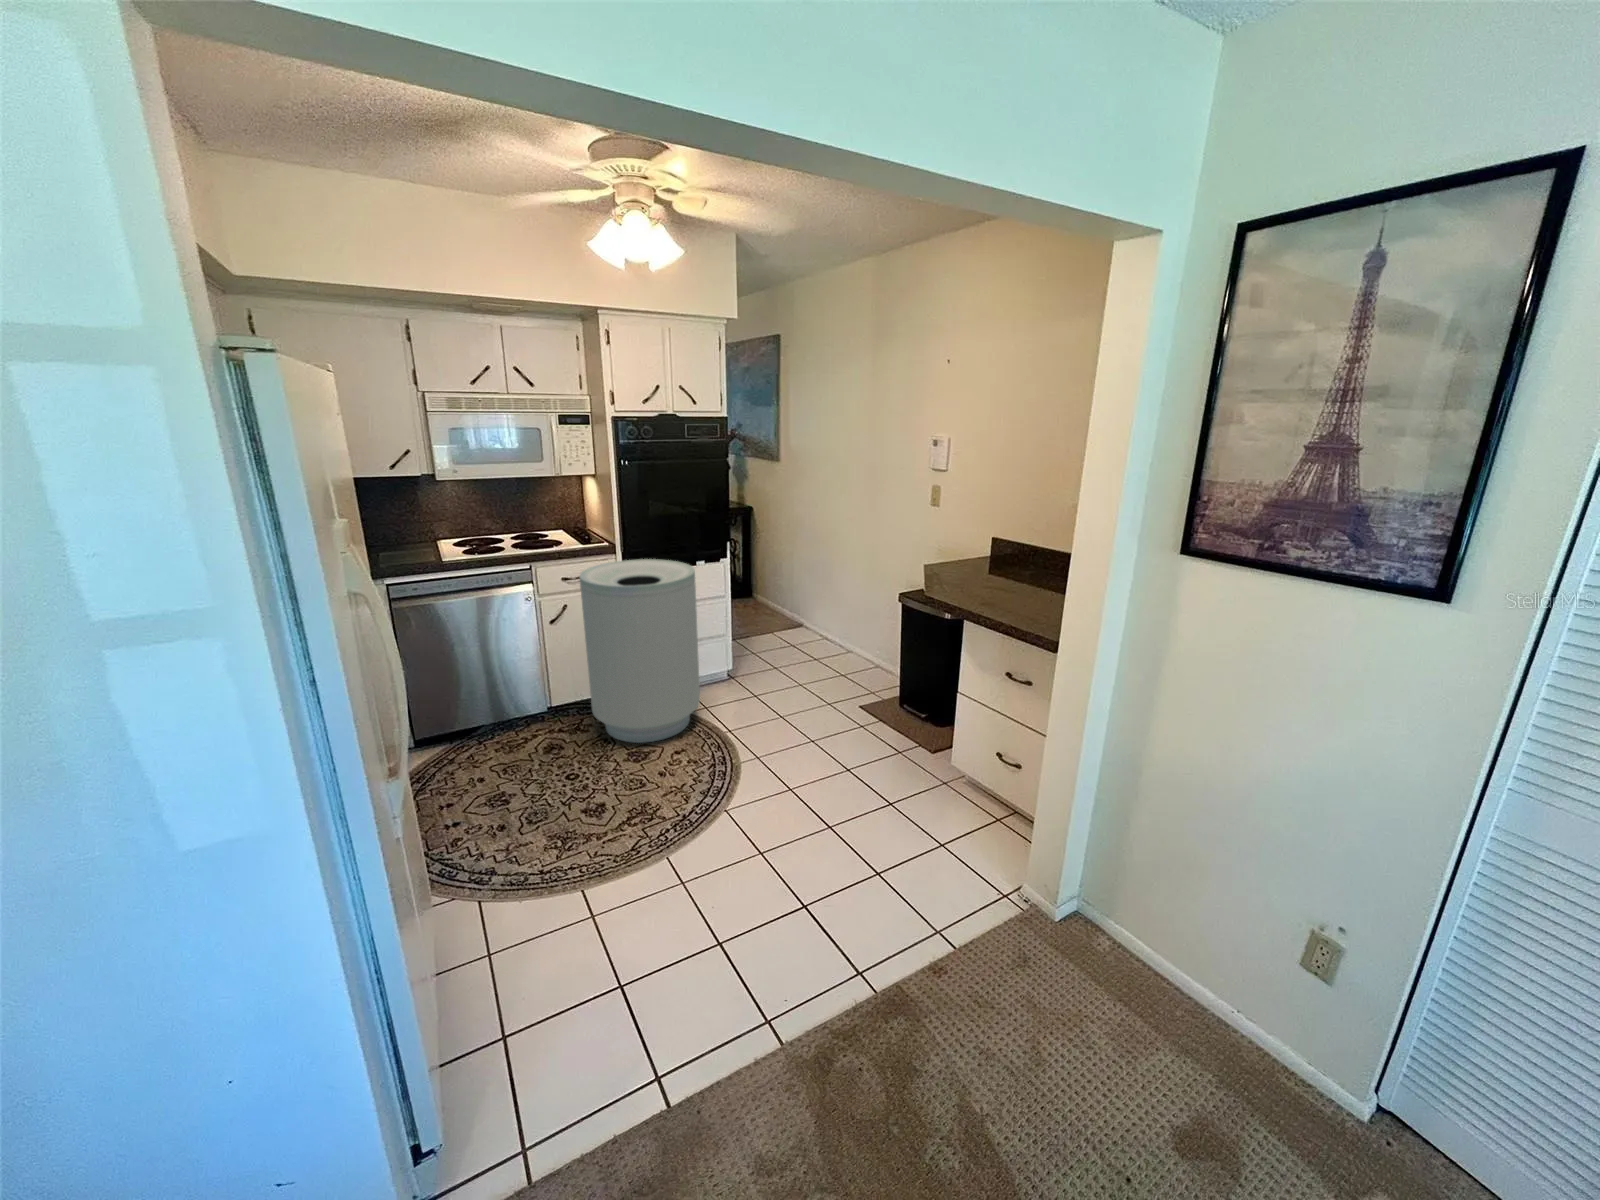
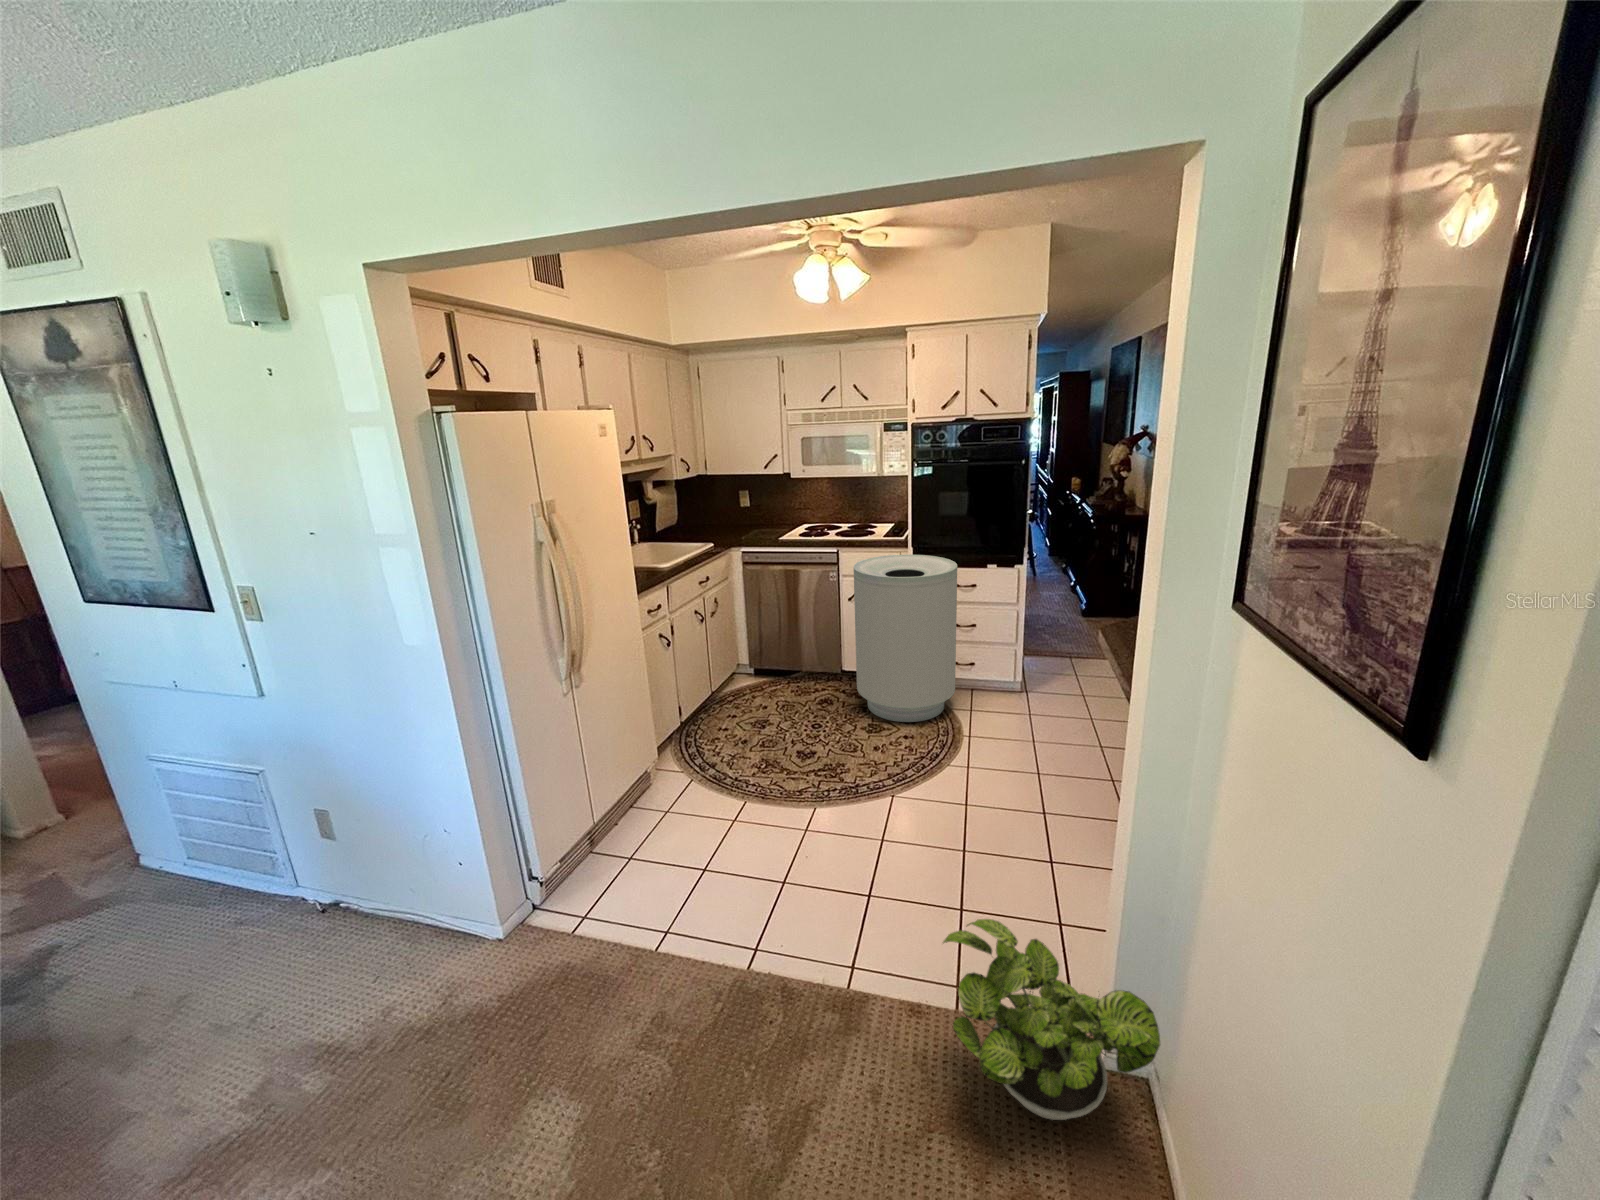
potted plant: none [966,845,1133,977] -> present [943,919,1160,1120]

